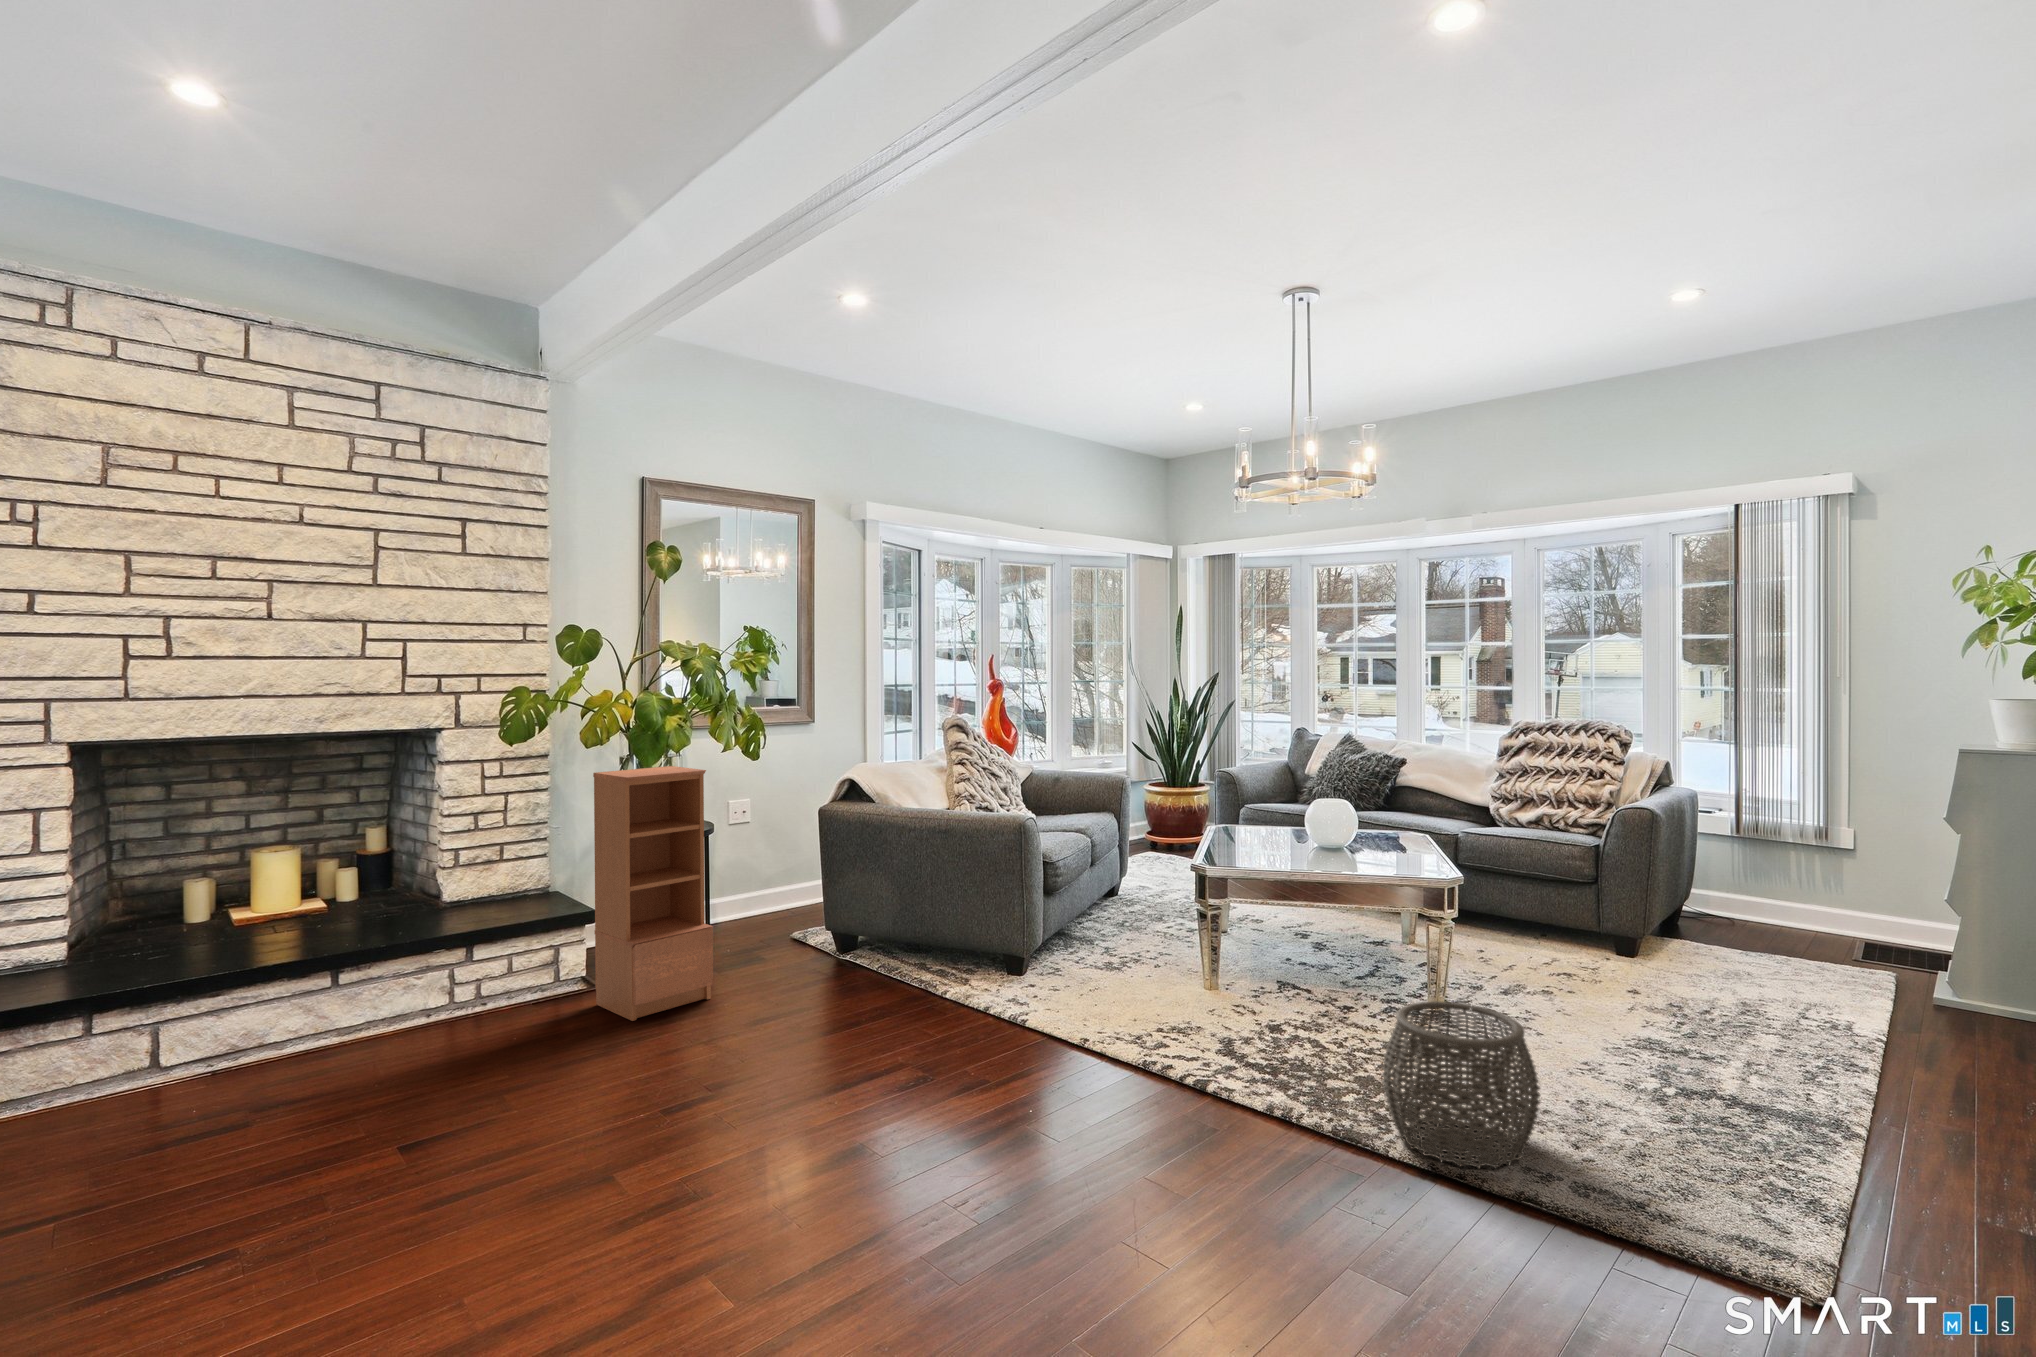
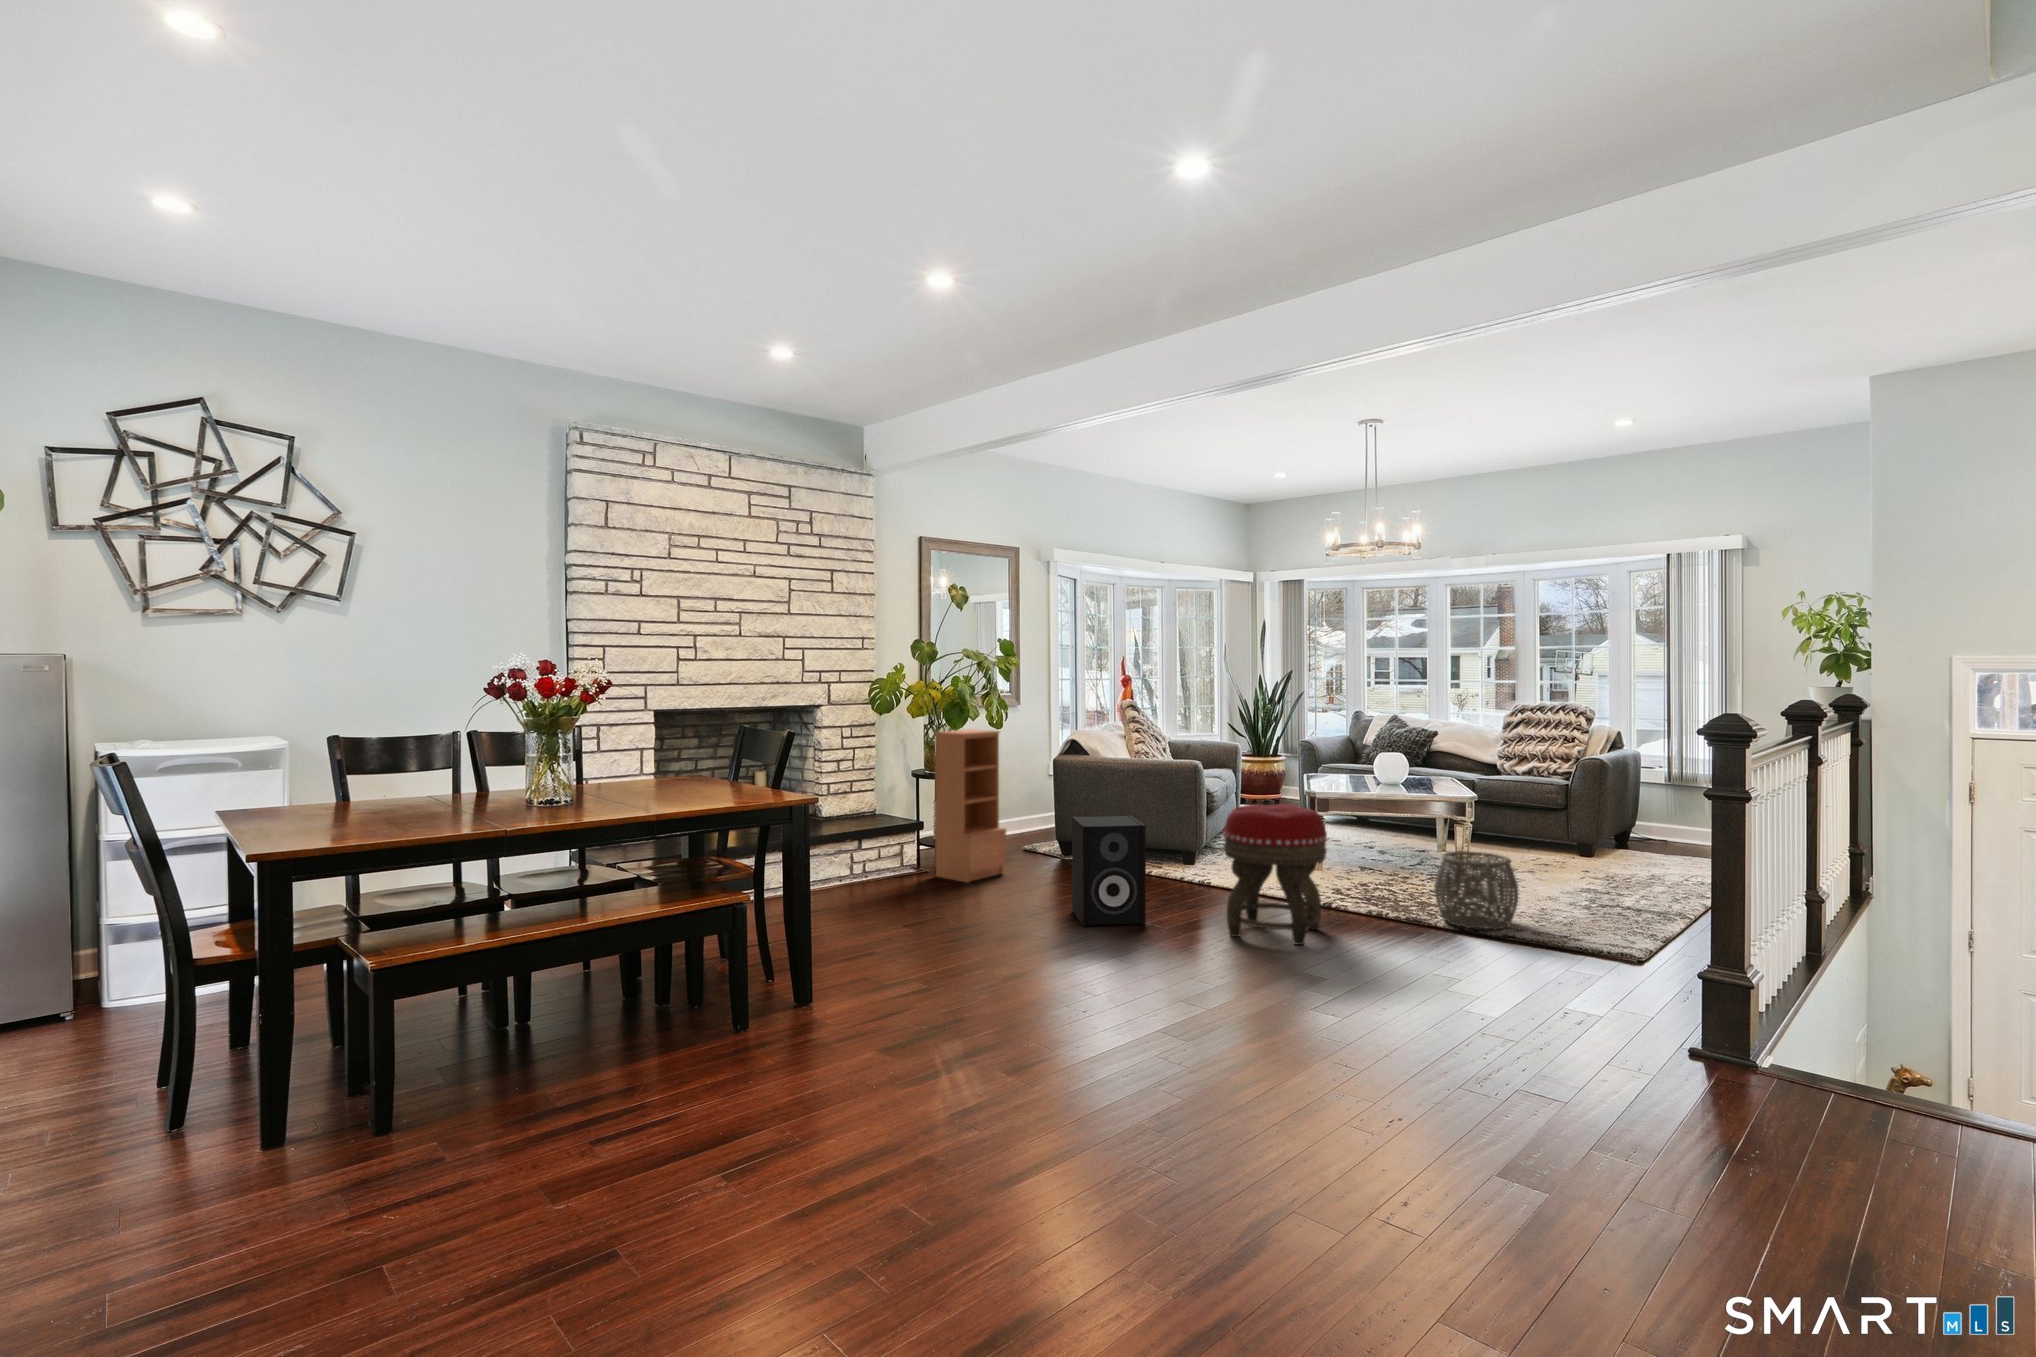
footstool: none [978,923,1171,1225] -> present [1223,804,1327,945]
speaker: none [723,931,850,1156] -> present [1072,815,1146,926]

